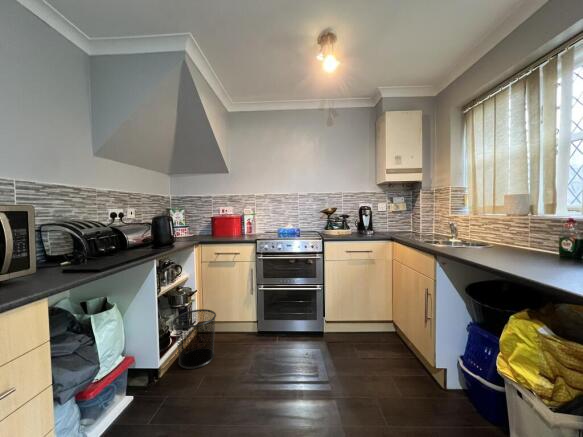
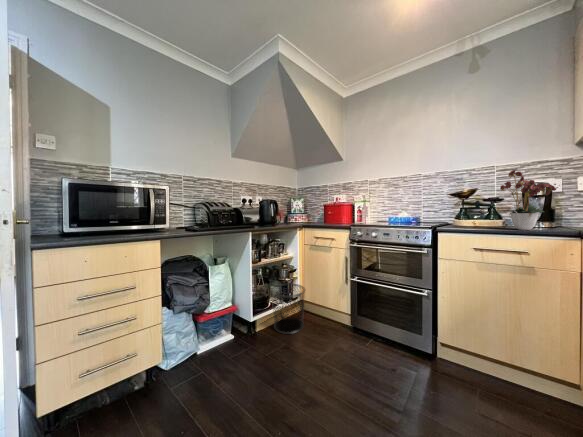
flower arrangement: none [355,198,383,236] -> present [500,170,556,230]

